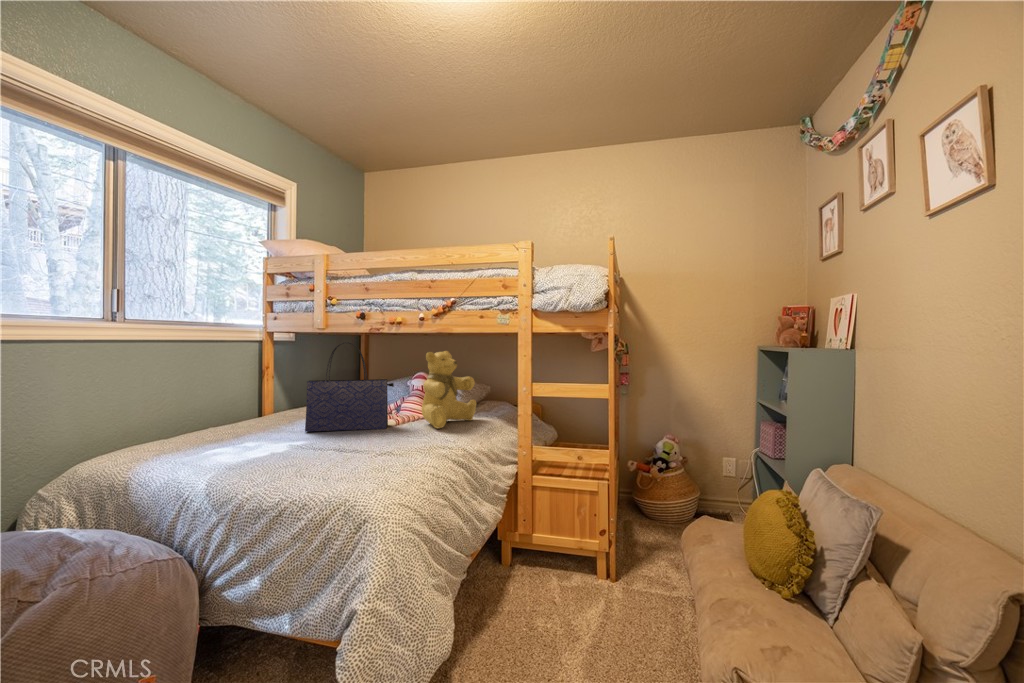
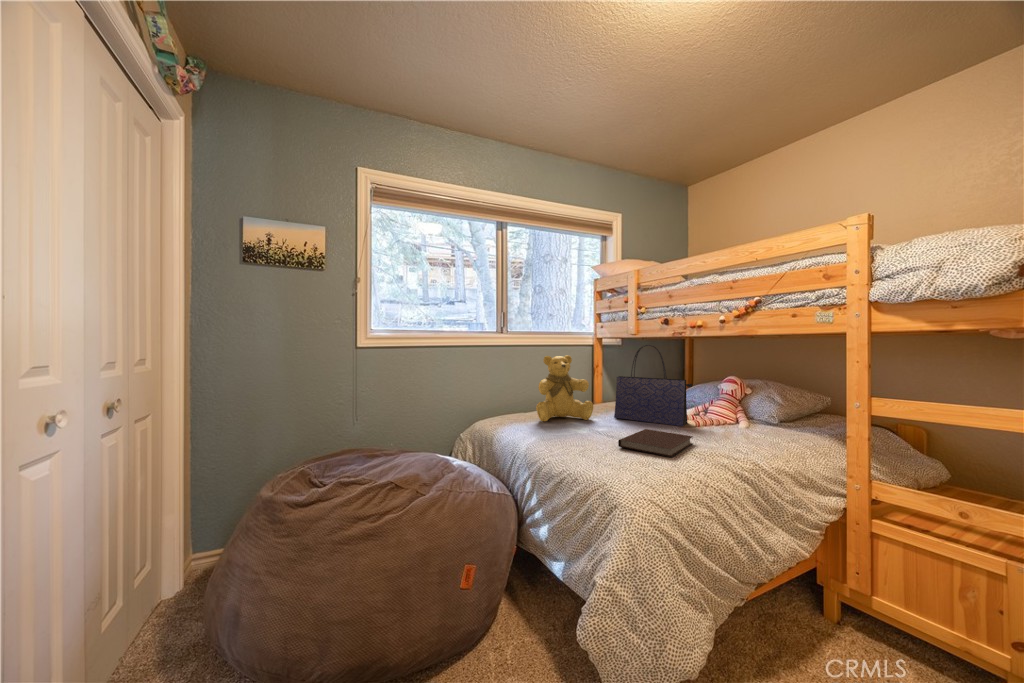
teddy bear: present [422,351,476,428] -> present [536,355,594,421]
notebook: none [337,436,408,461] -> present [618,429,693,457]

